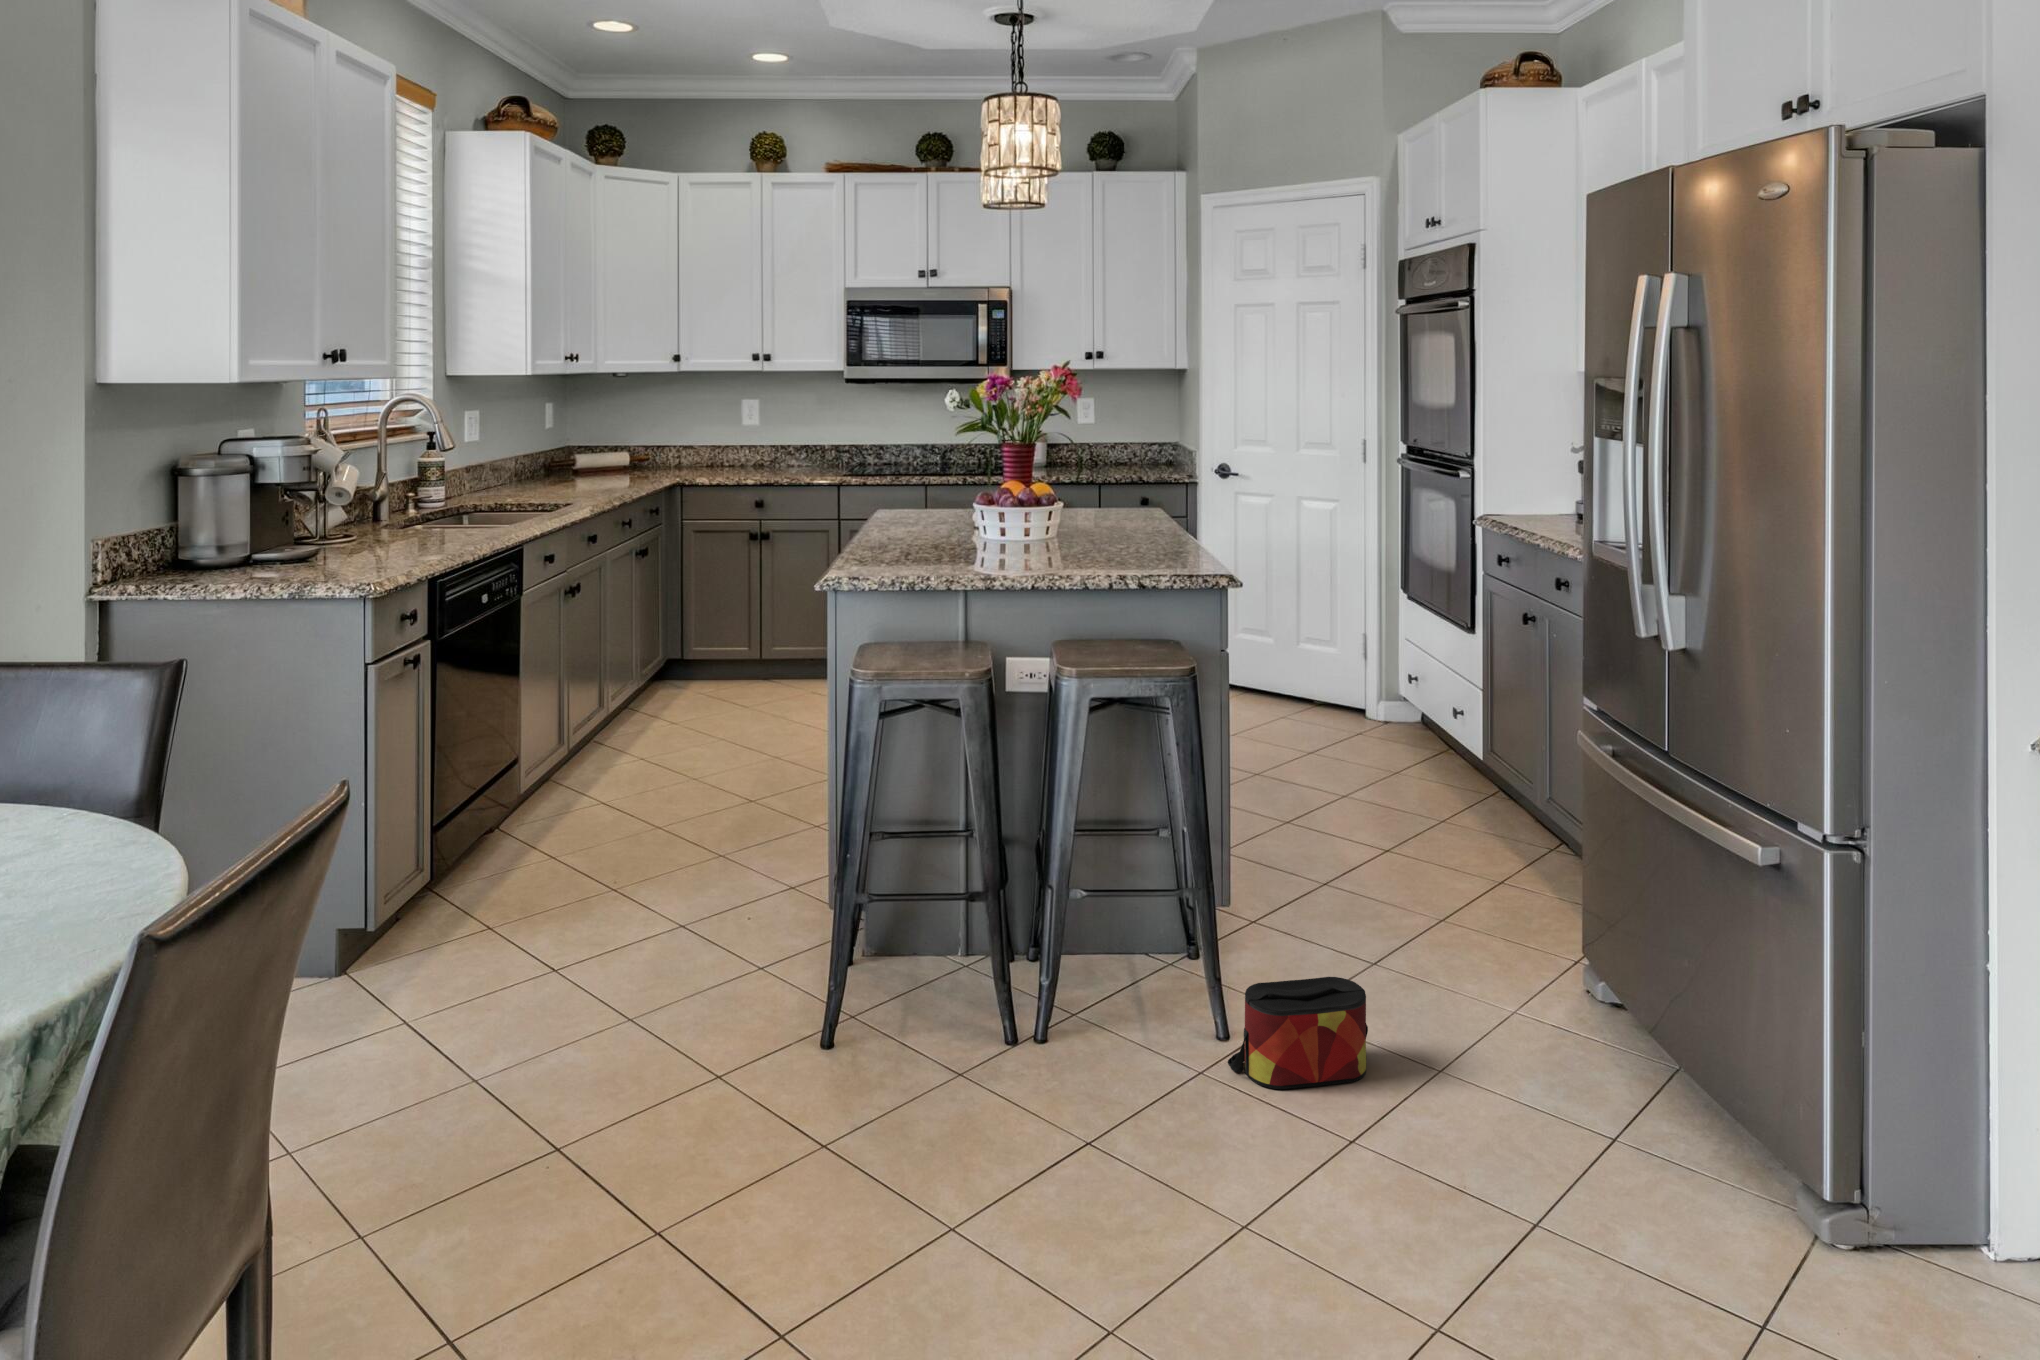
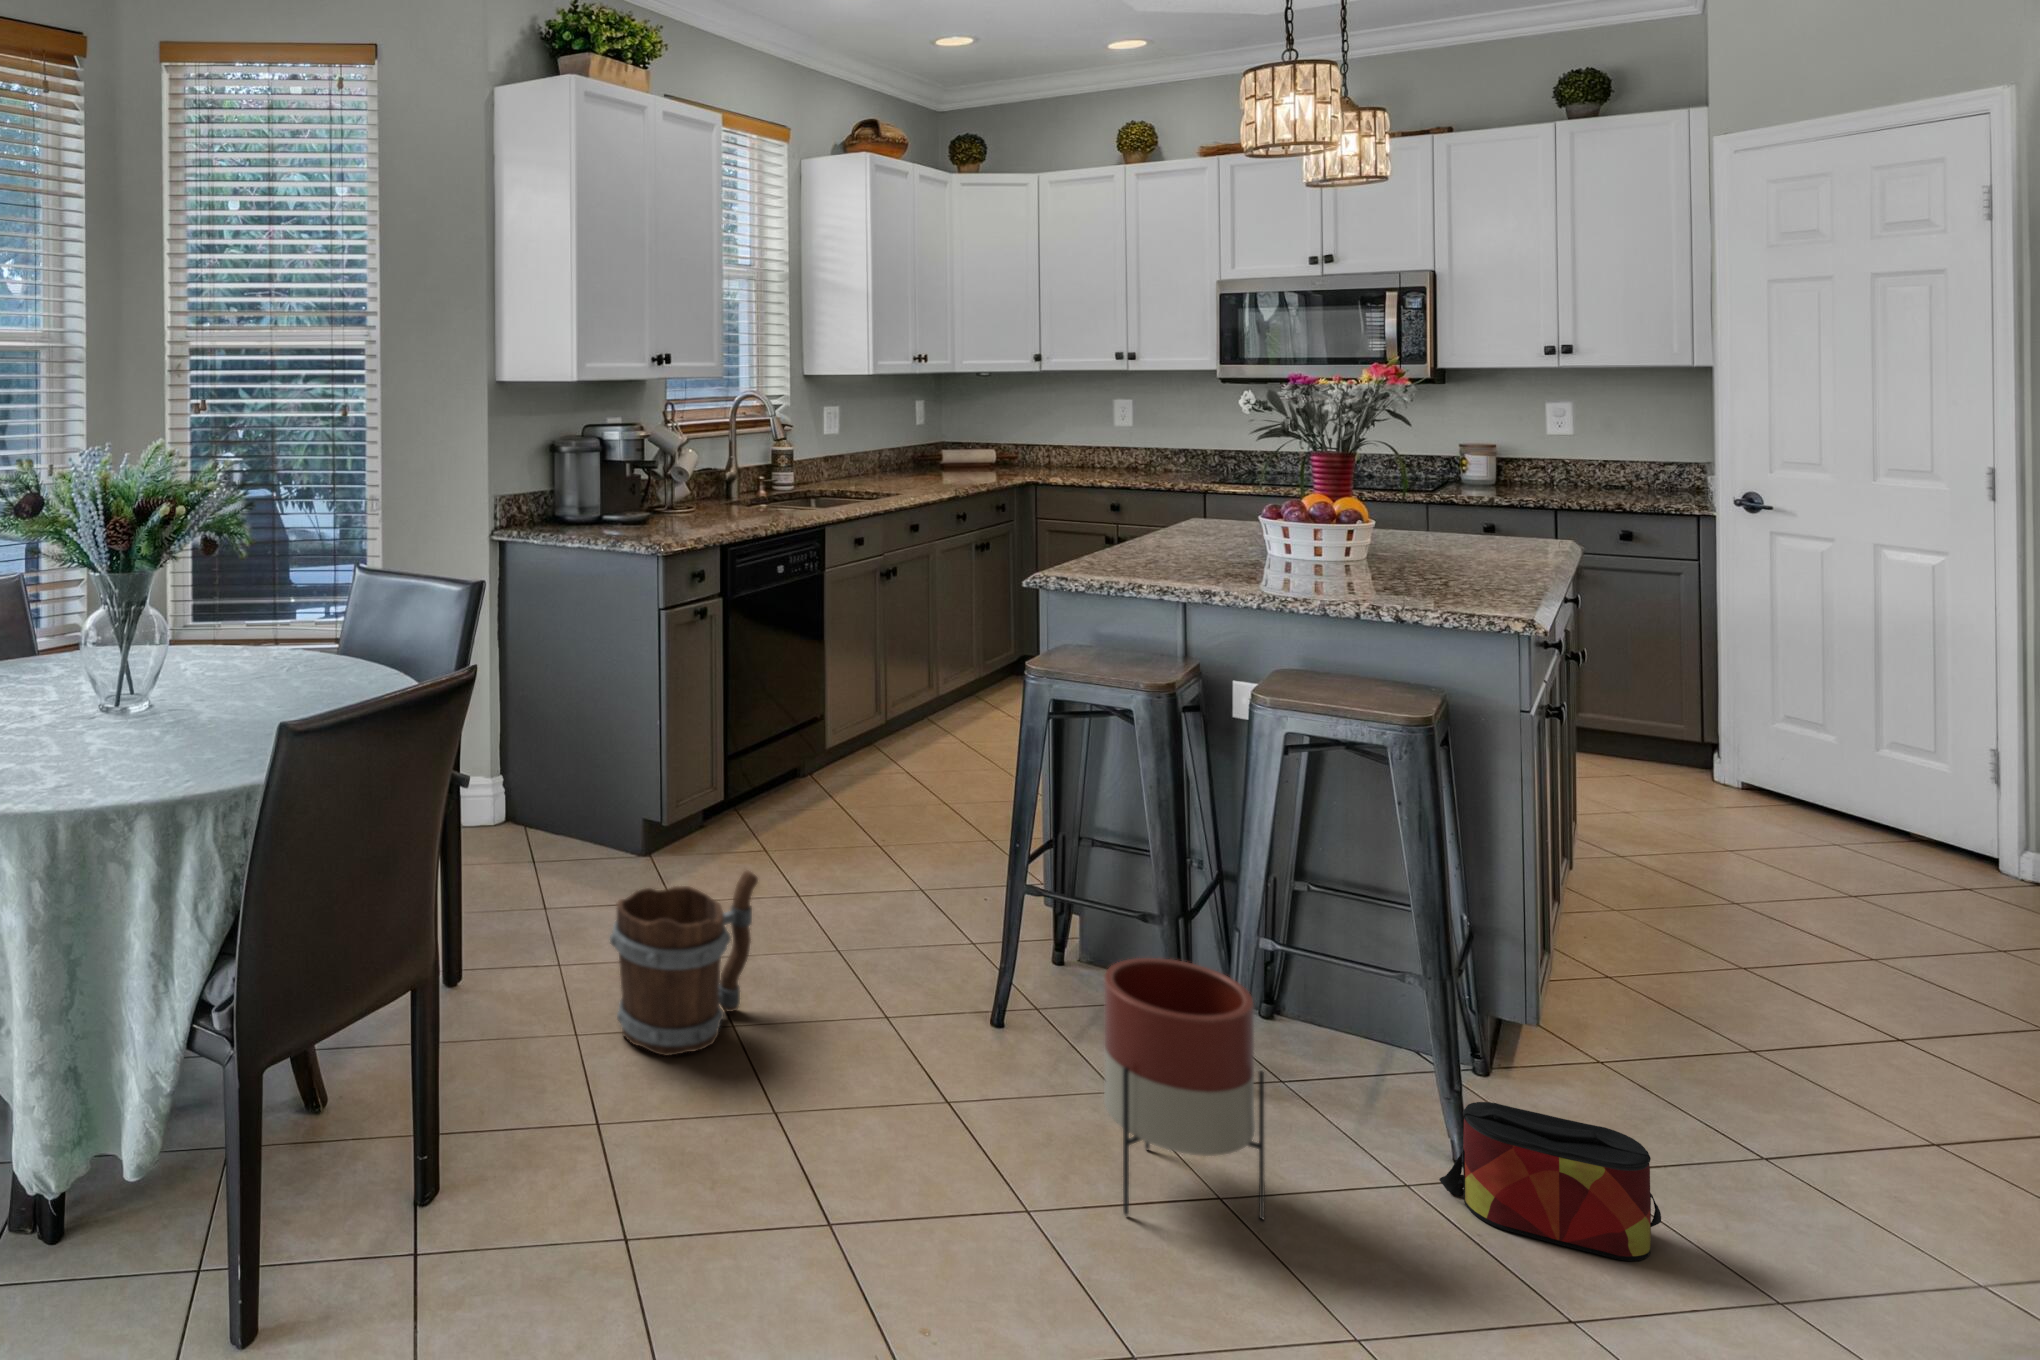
planter: none [996,936,1136,1210] -> present [1104,958,1265,1219]
bucket: none [398,965,570,1238] -> present [610,871,758,1056]

